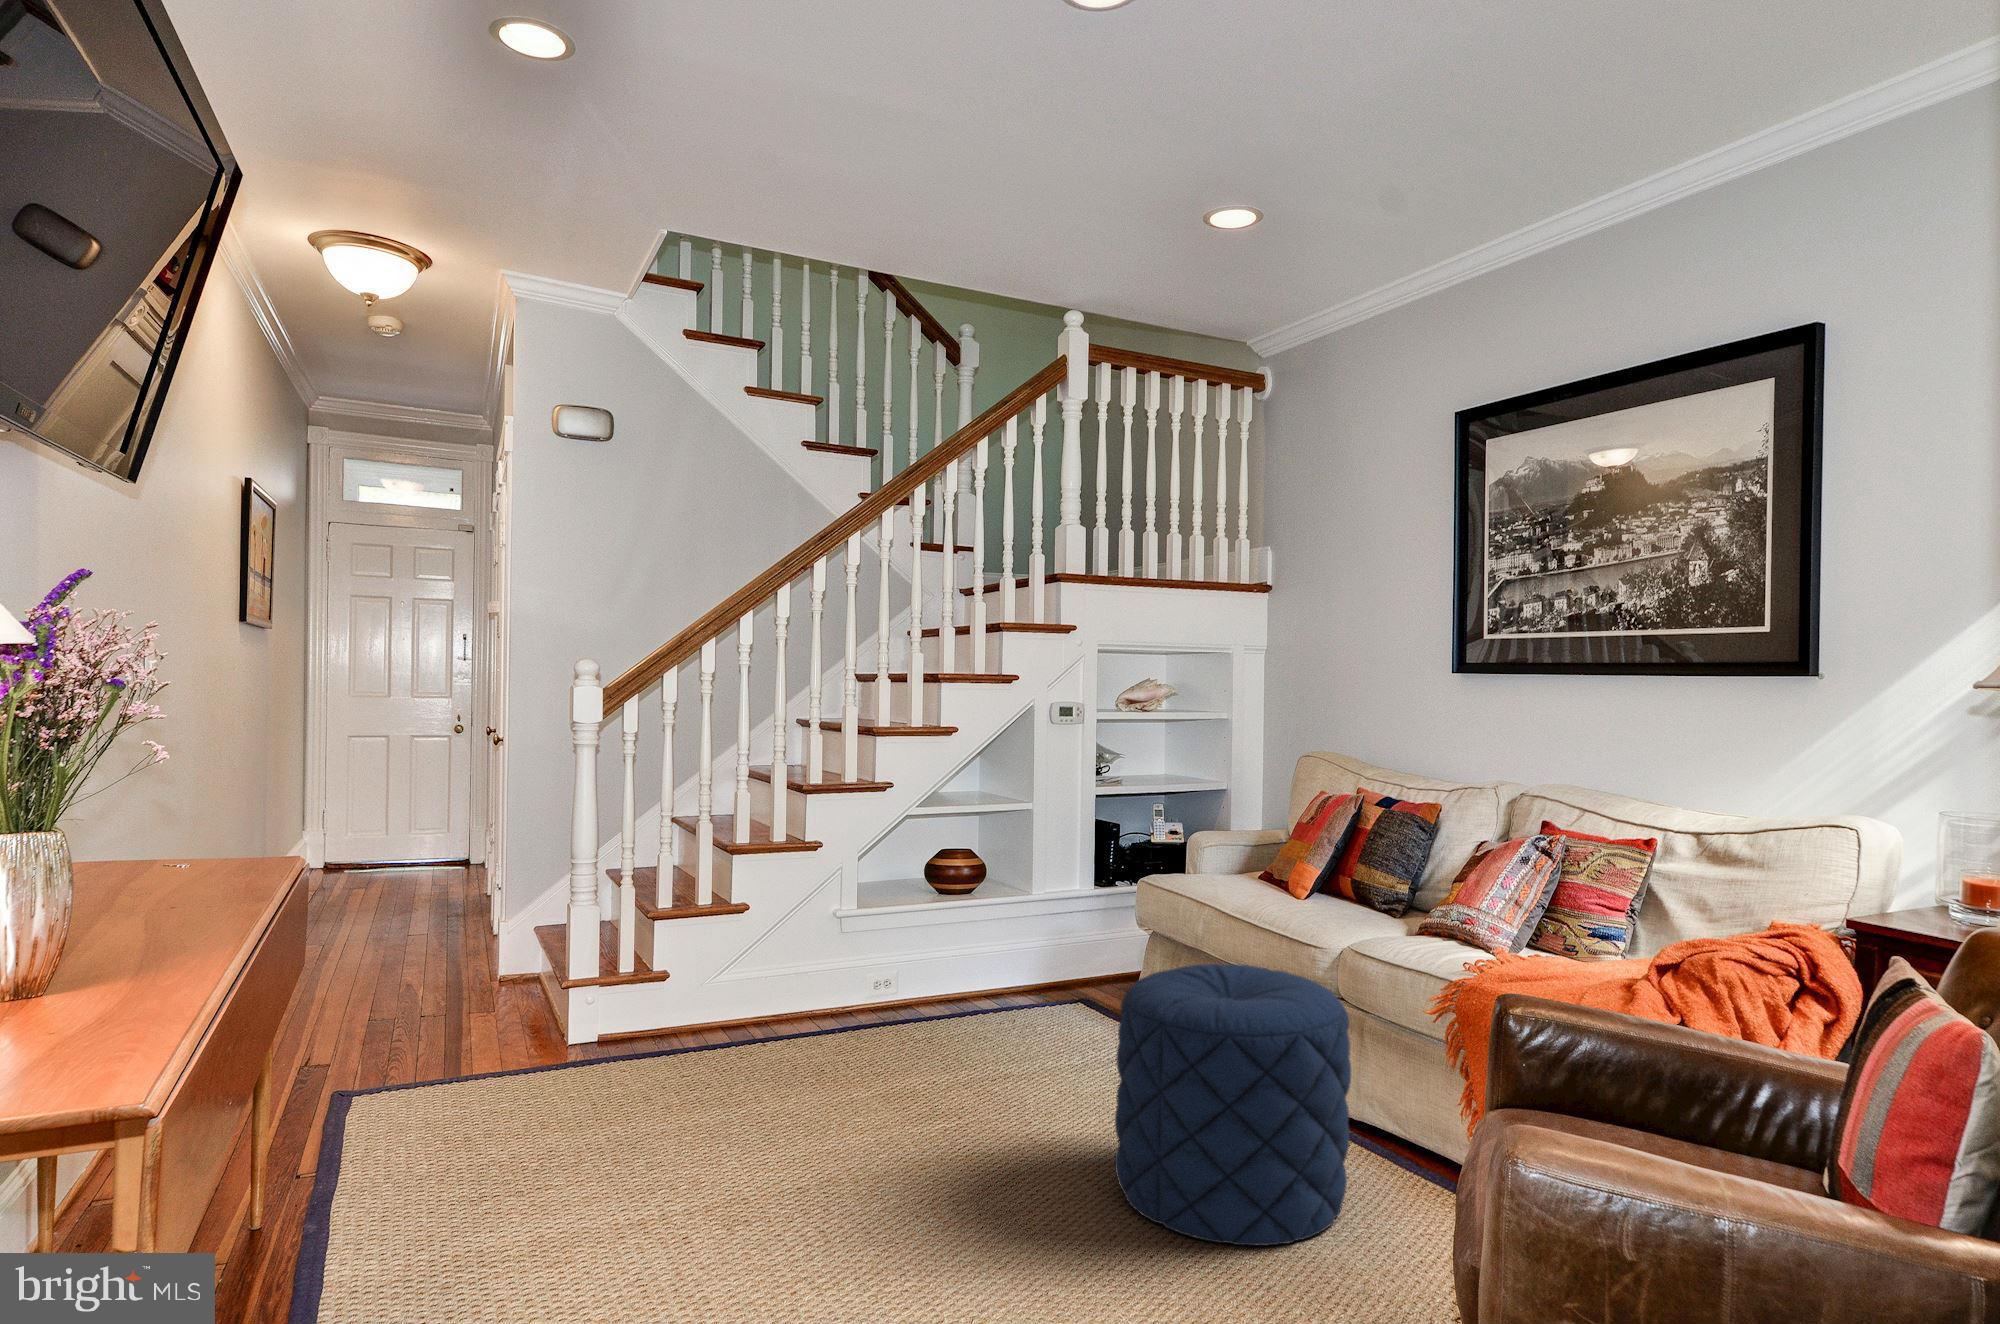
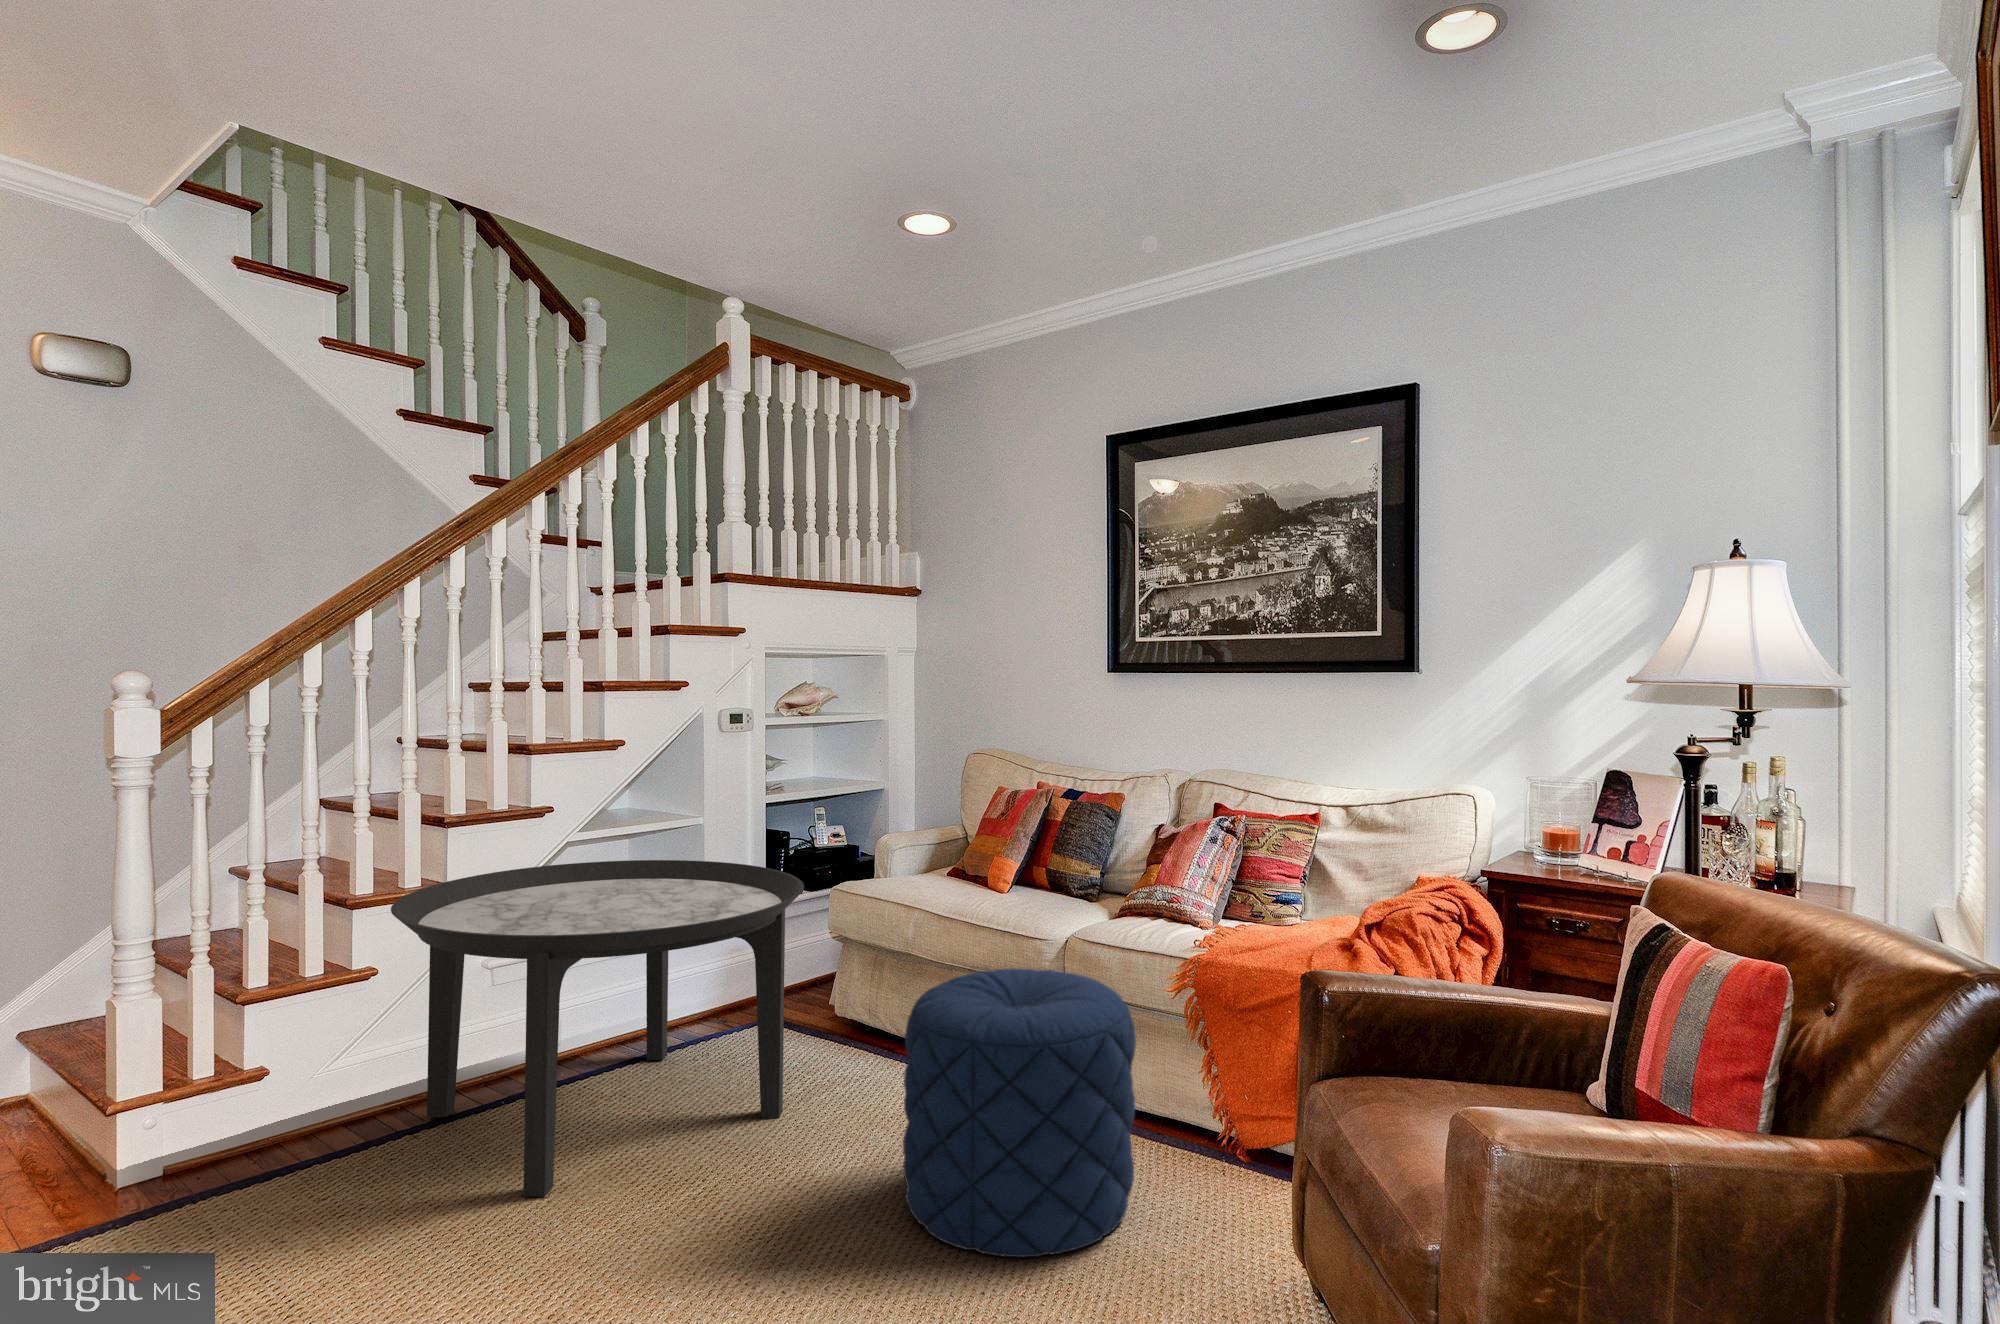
round table: none [742,834,1085,1107] -> present [391,860,804,1197]

